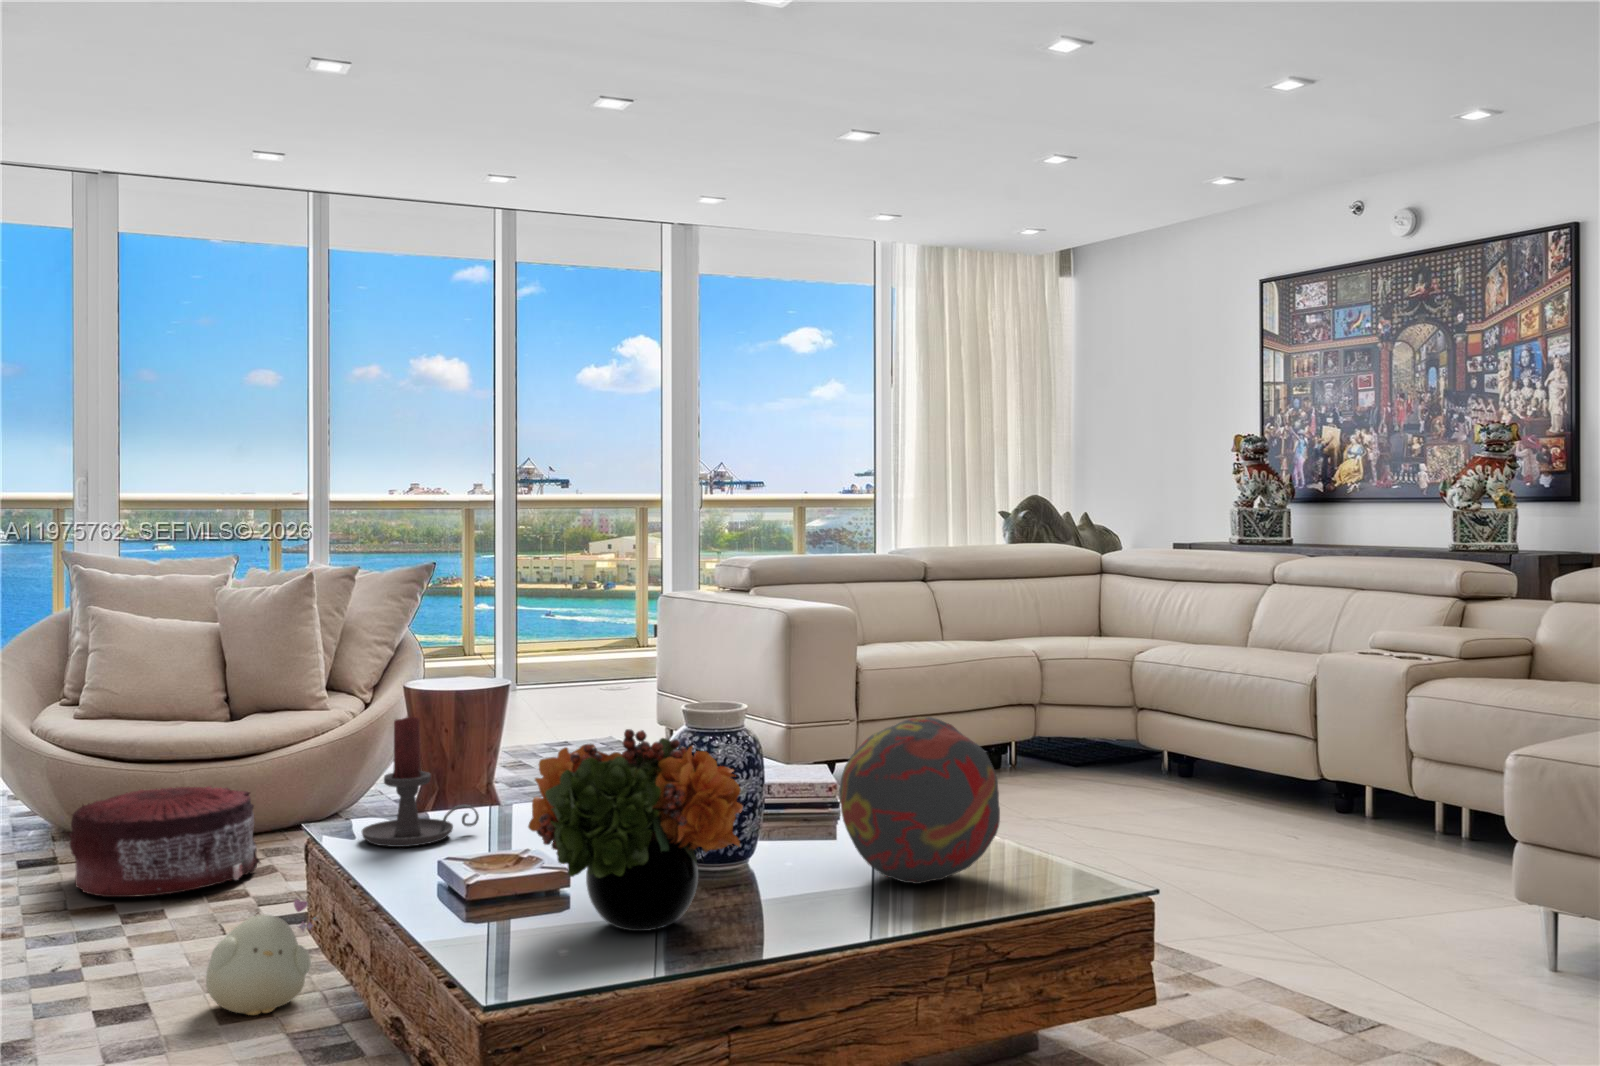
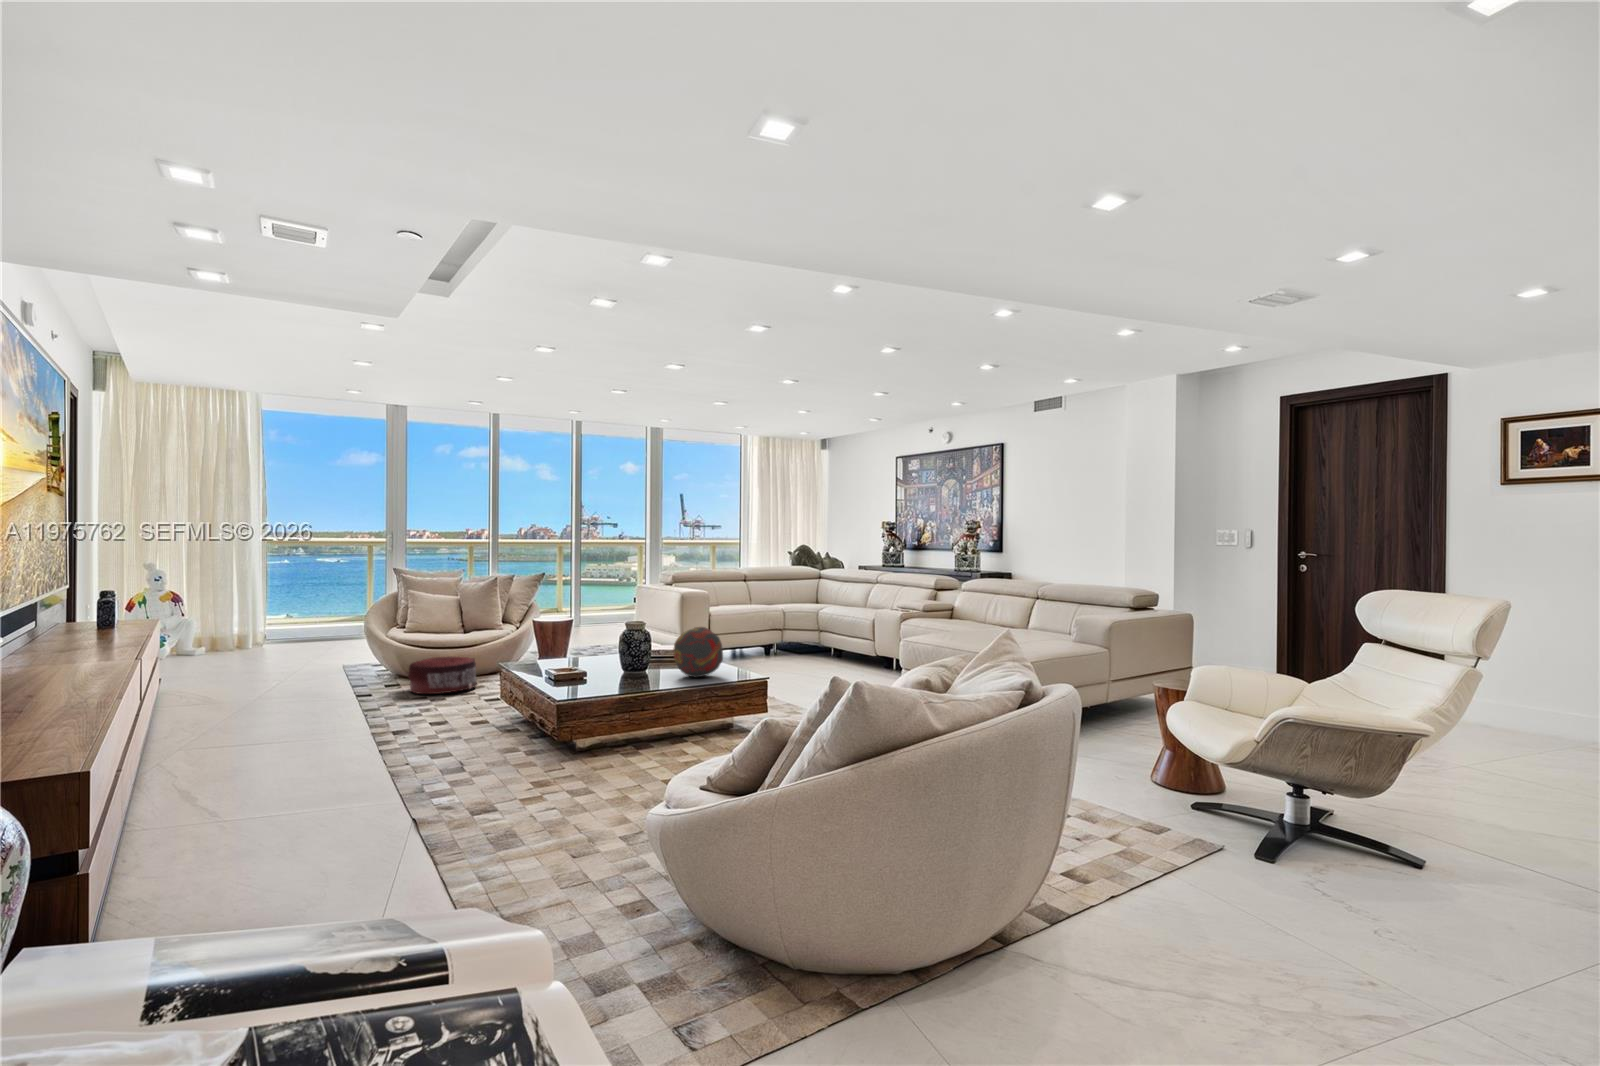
candle holder: present [362,717,479,847] -> none [520,627,559,670]
flower arrangement: present [528,729,743,931] -> none [573,628,640,687]
plush toy: present [206,899,316,1015] -> none [468,686,505,723]

